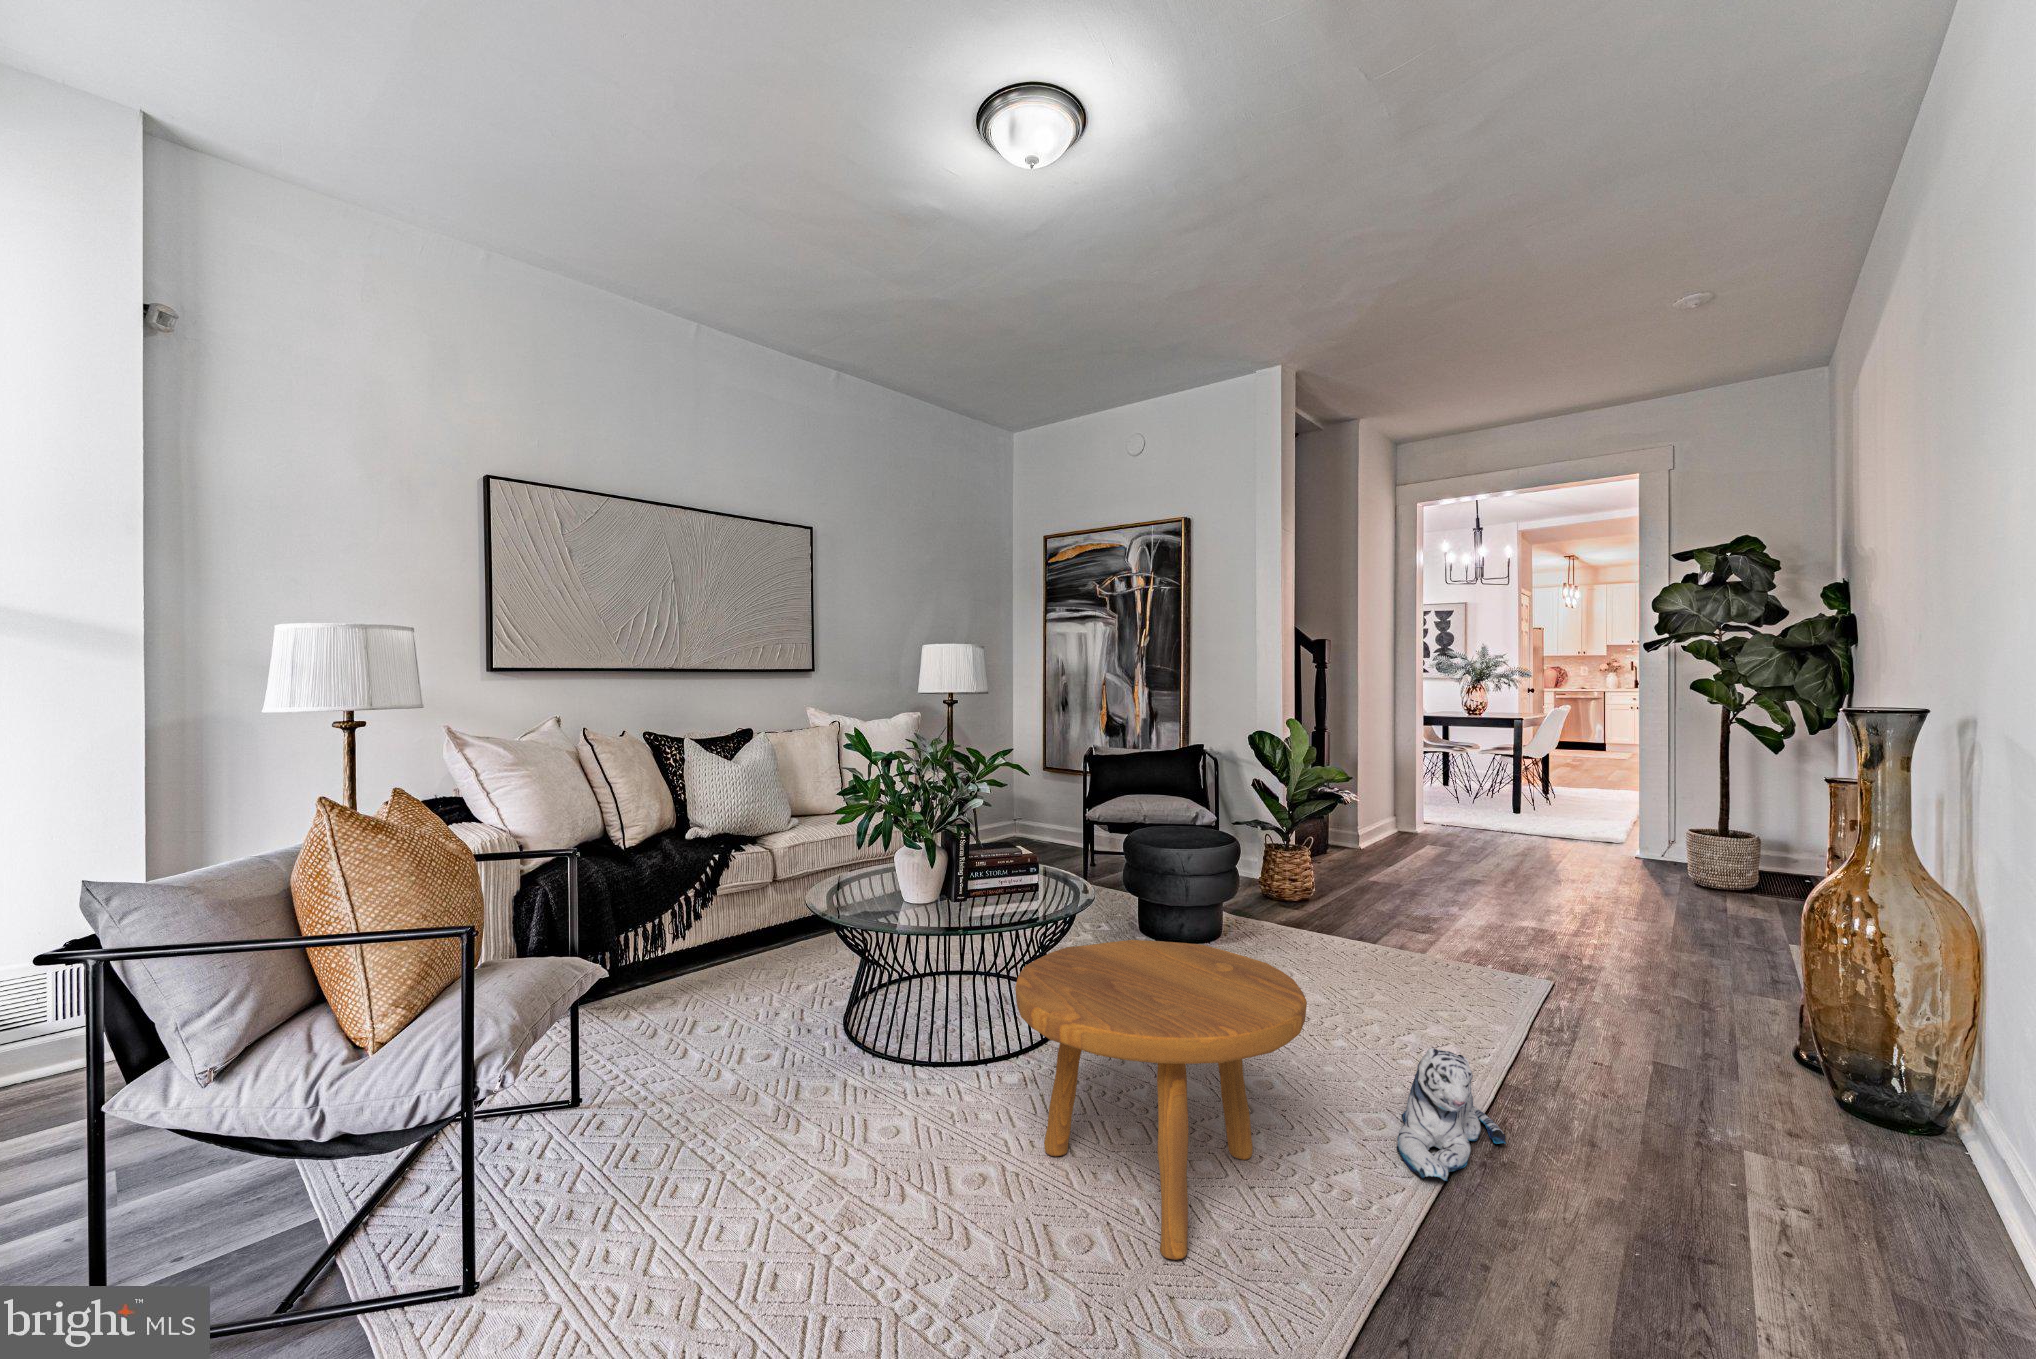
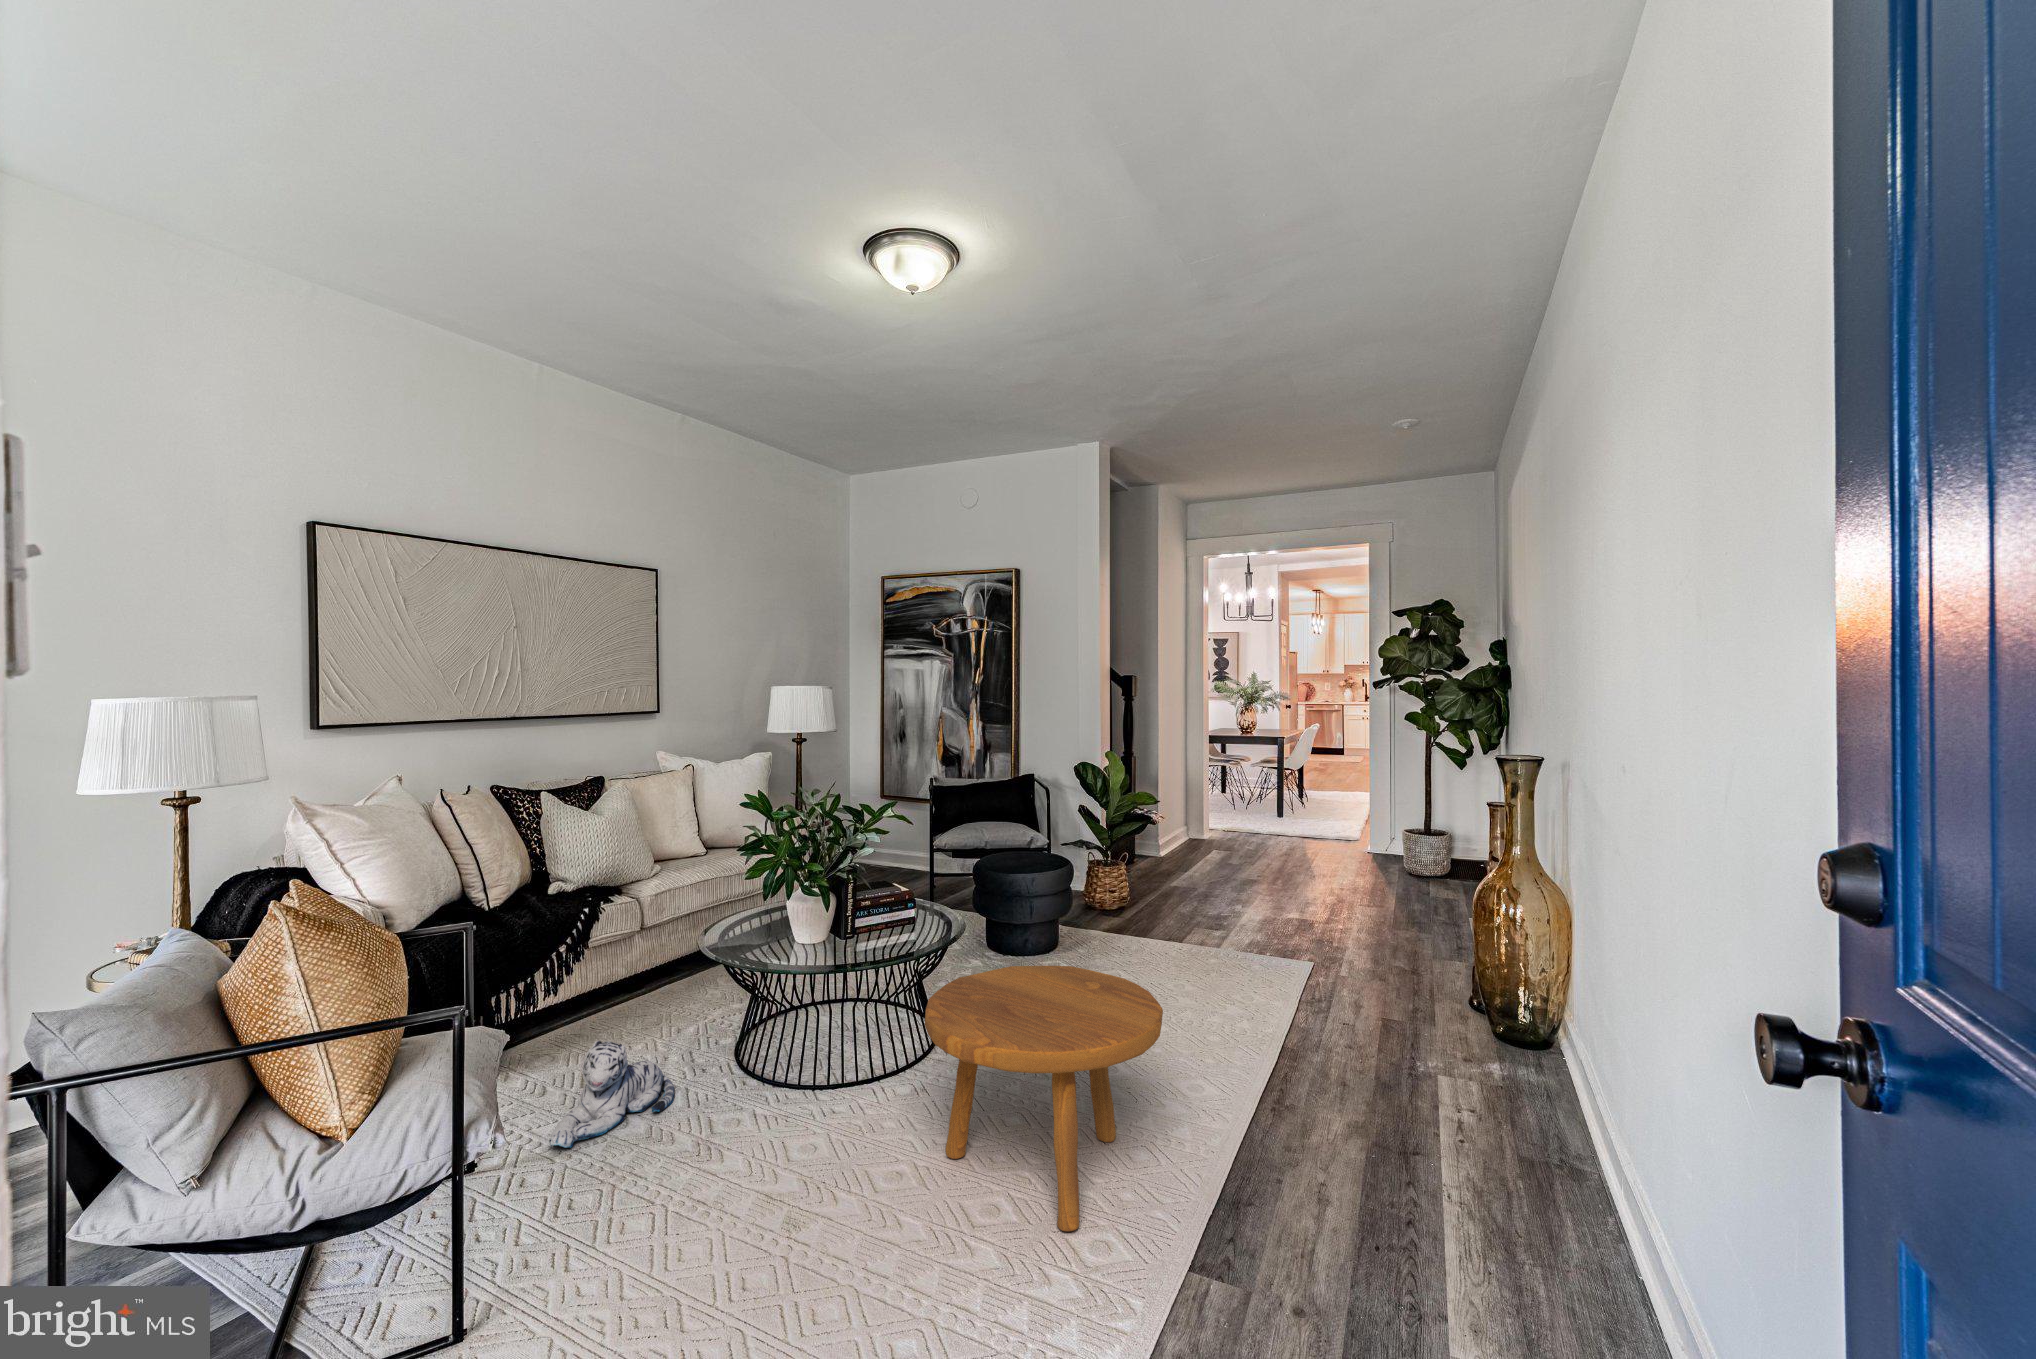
plush toy: present [1397,1048,1506,1181] -> present [549,1041,675,1148]

